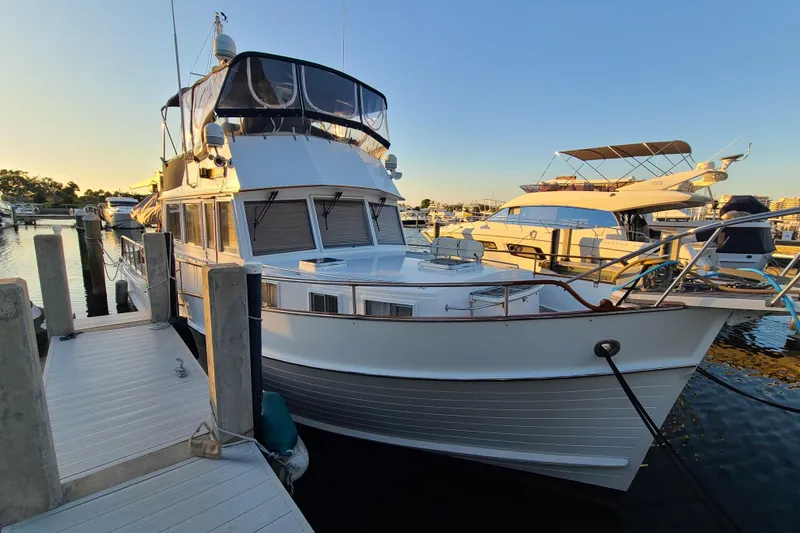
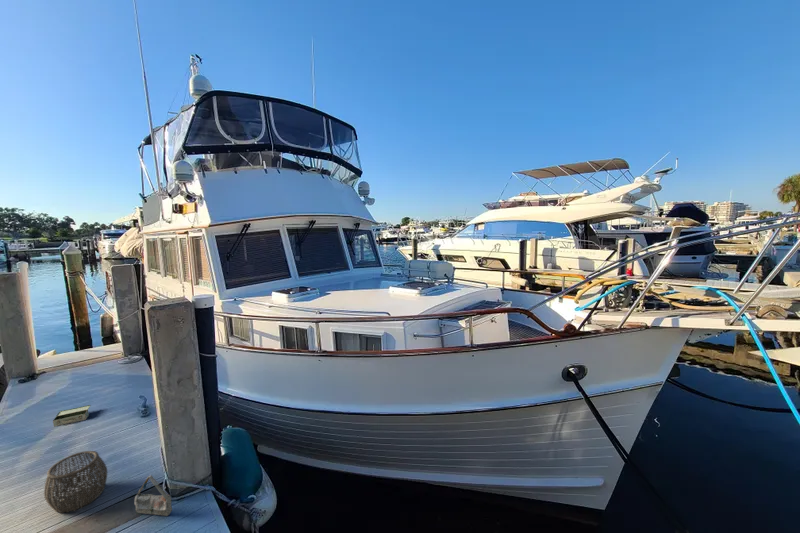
toolbox: none [94,362,127,379] -> present [53,405,90,427]
woven basket: none [106,398,159,451] -> present [44,451,107,513]

